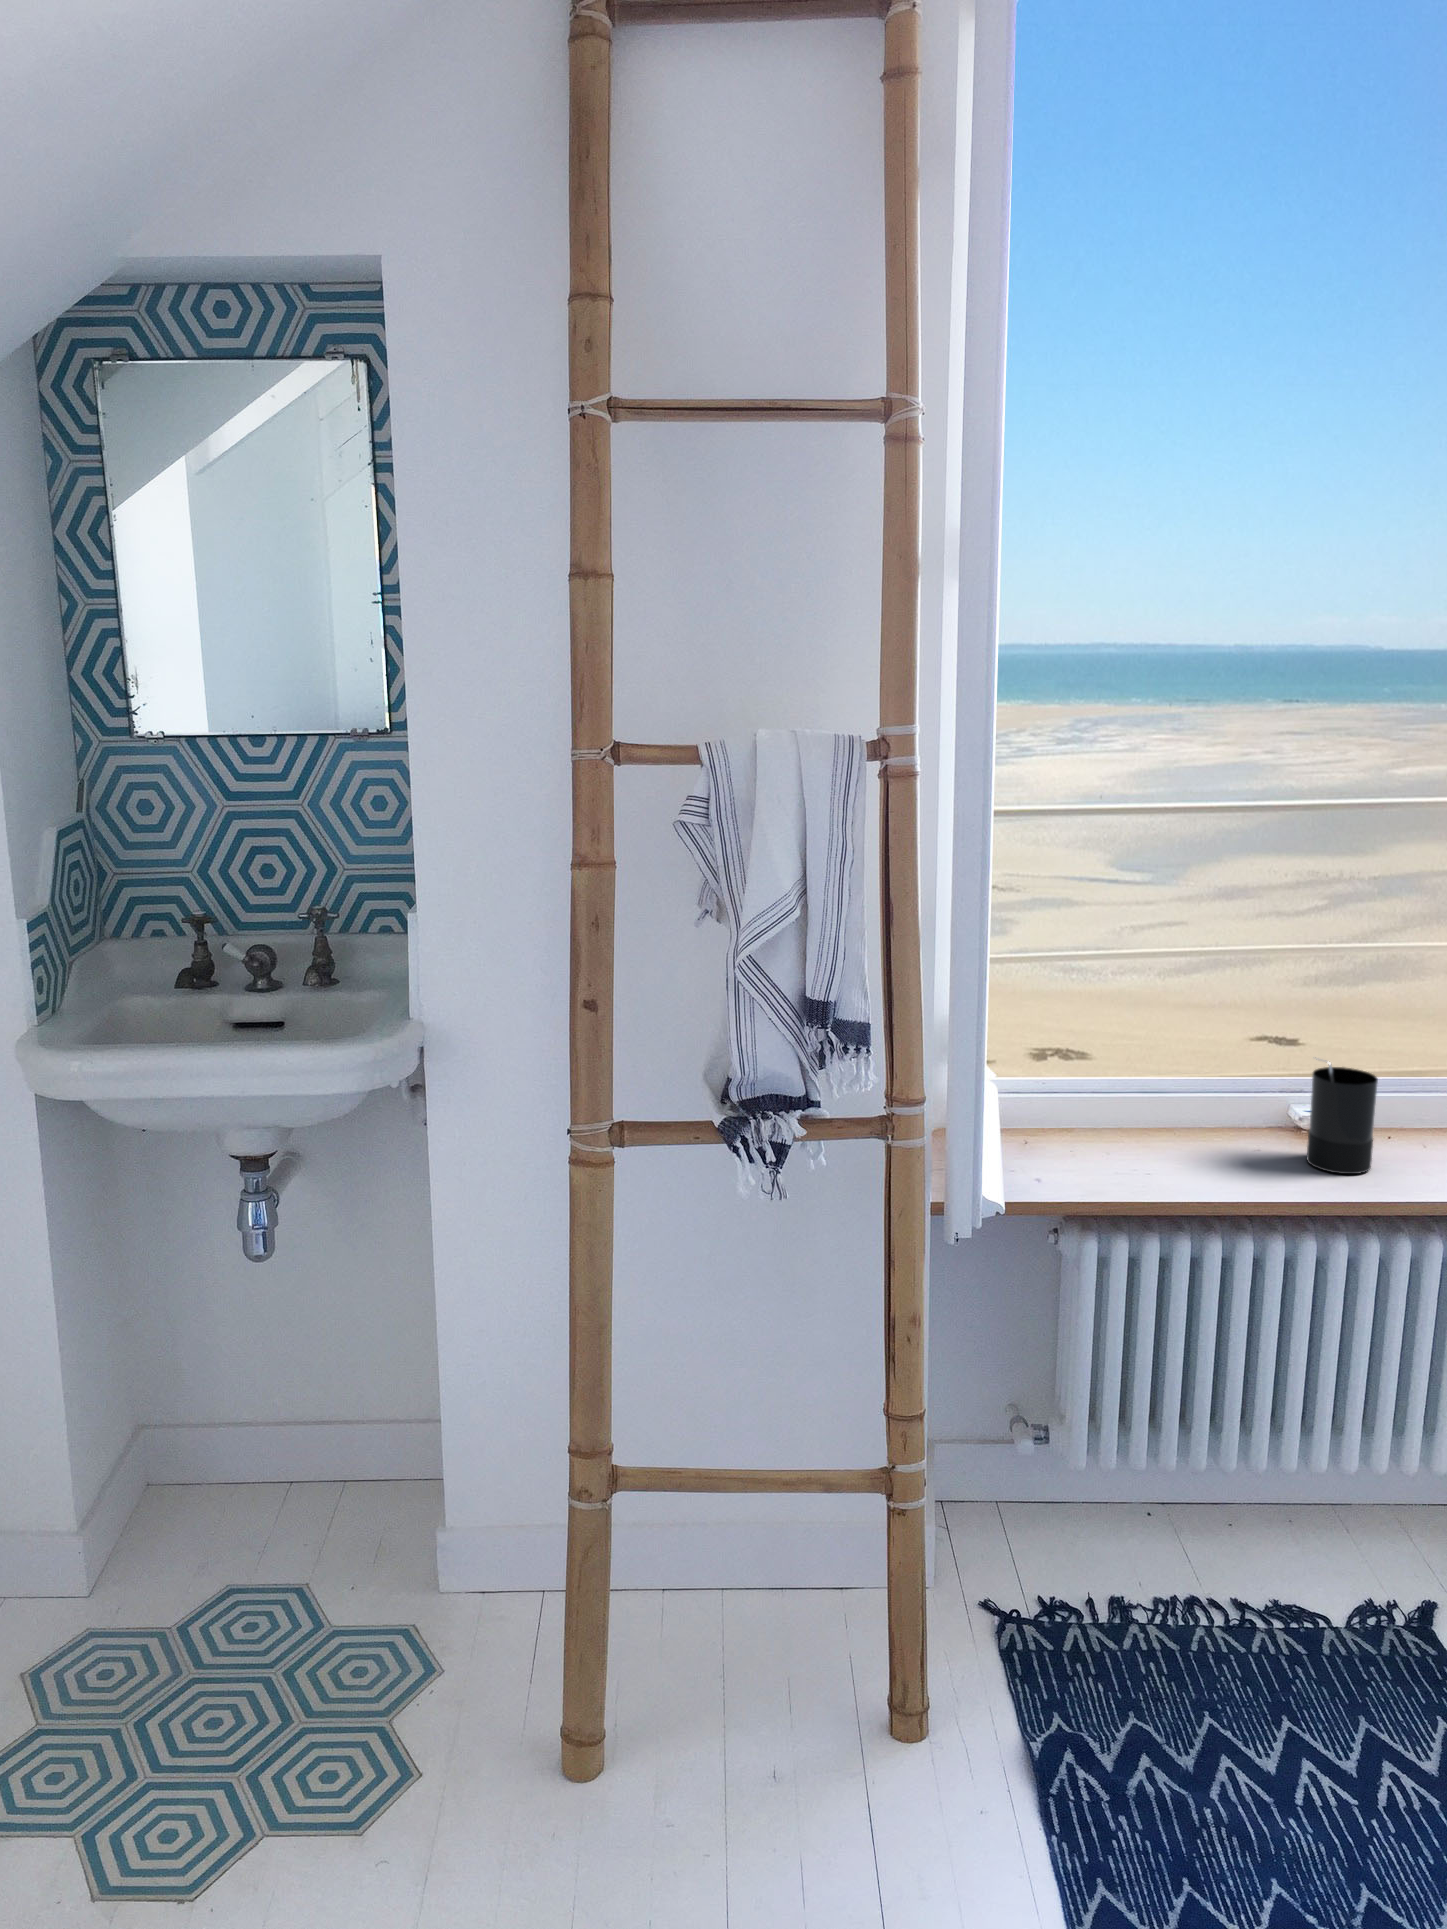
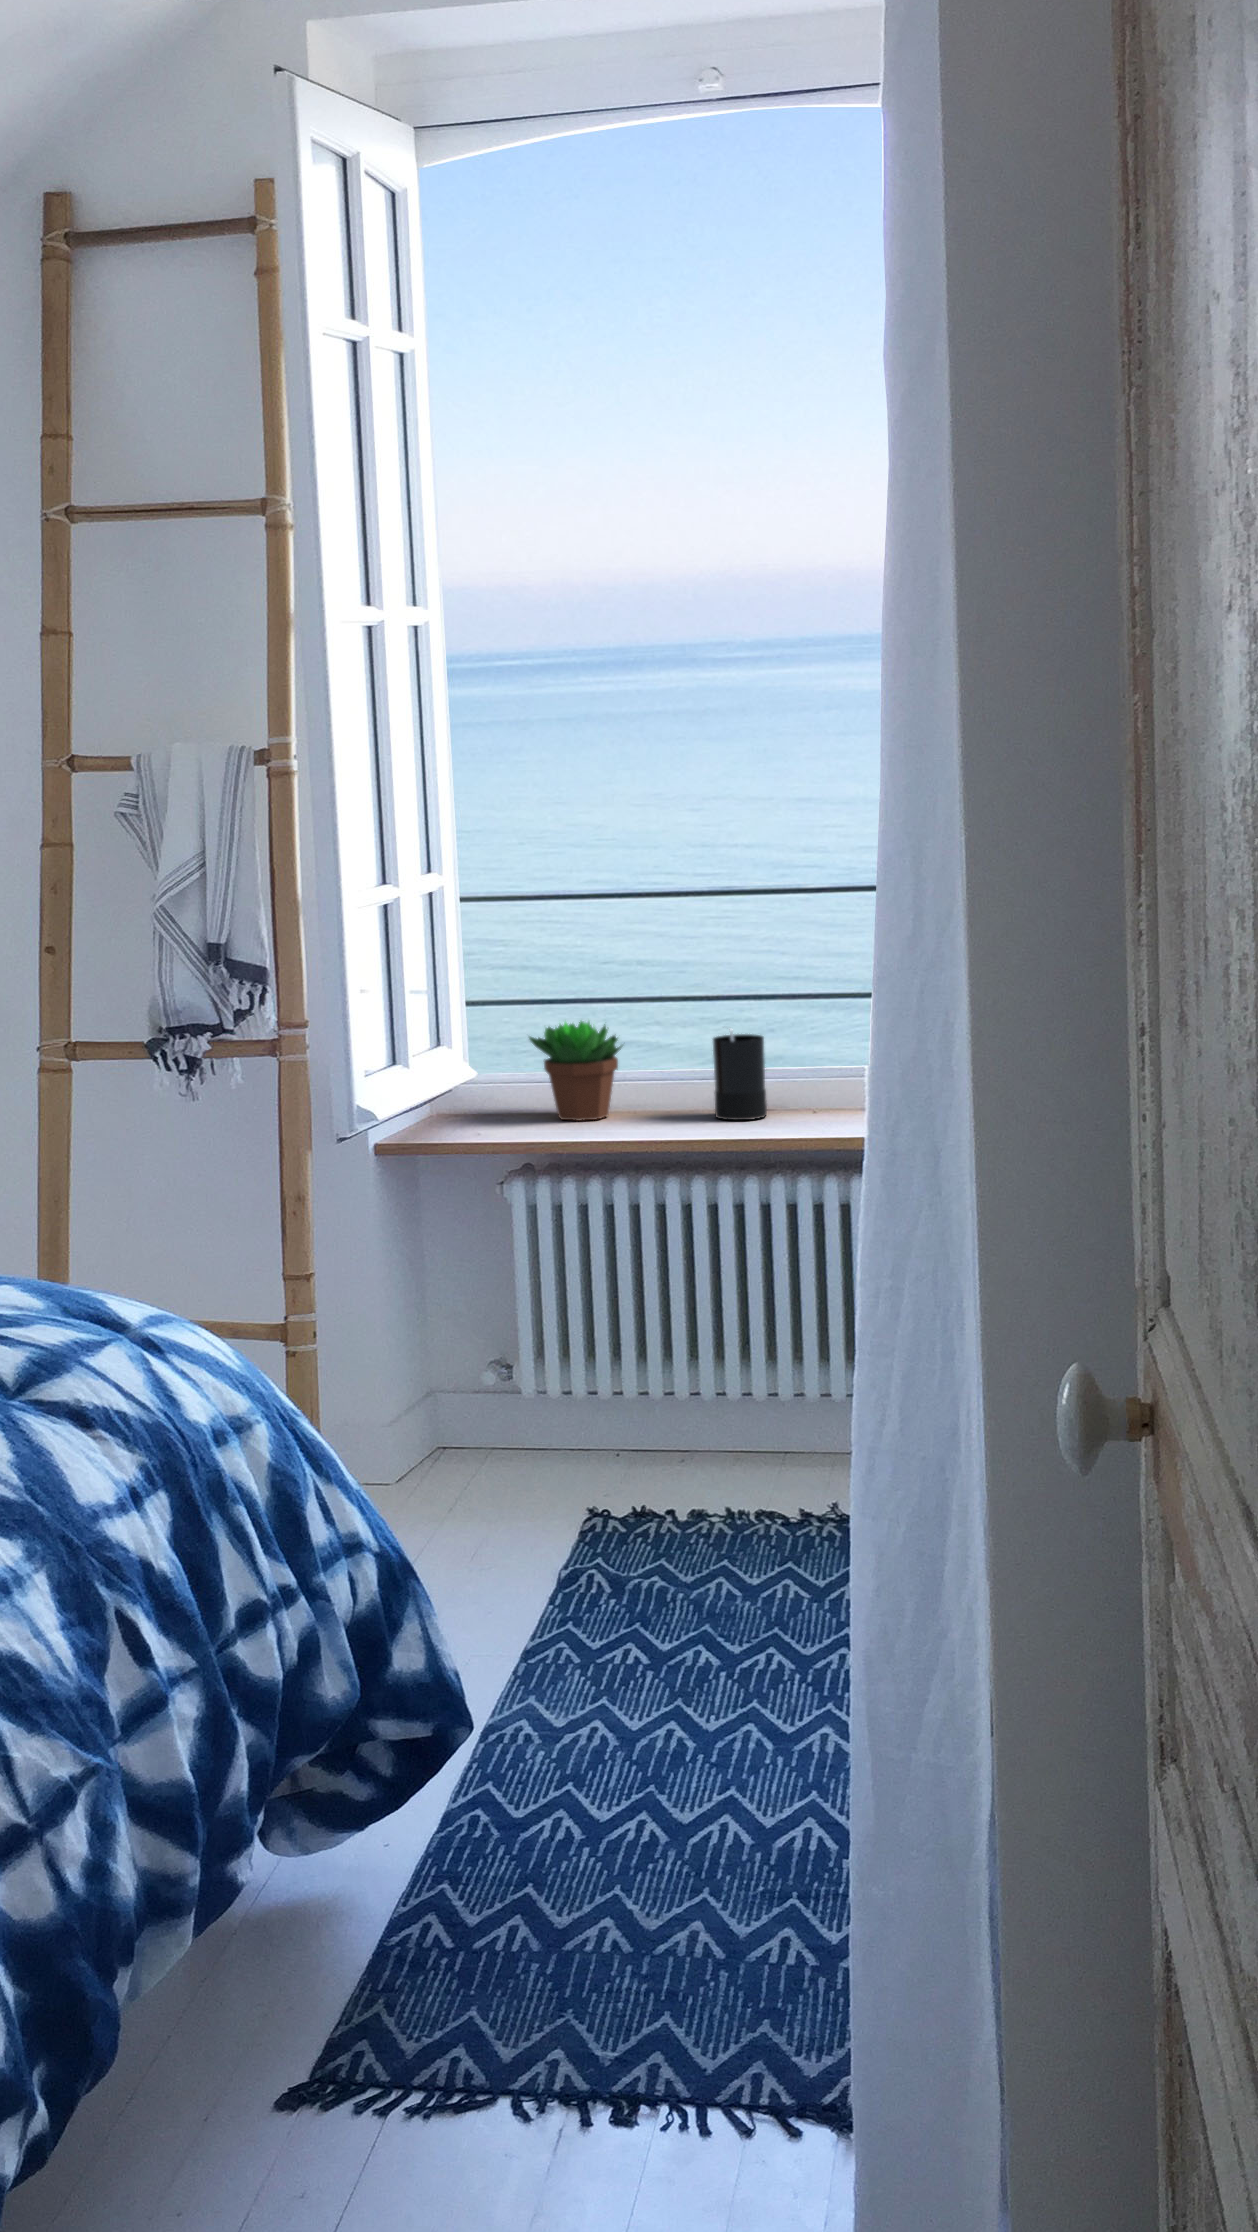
succulent plant: none [1091,1047,1212,1172] -> present [529,1021,622,1121]

